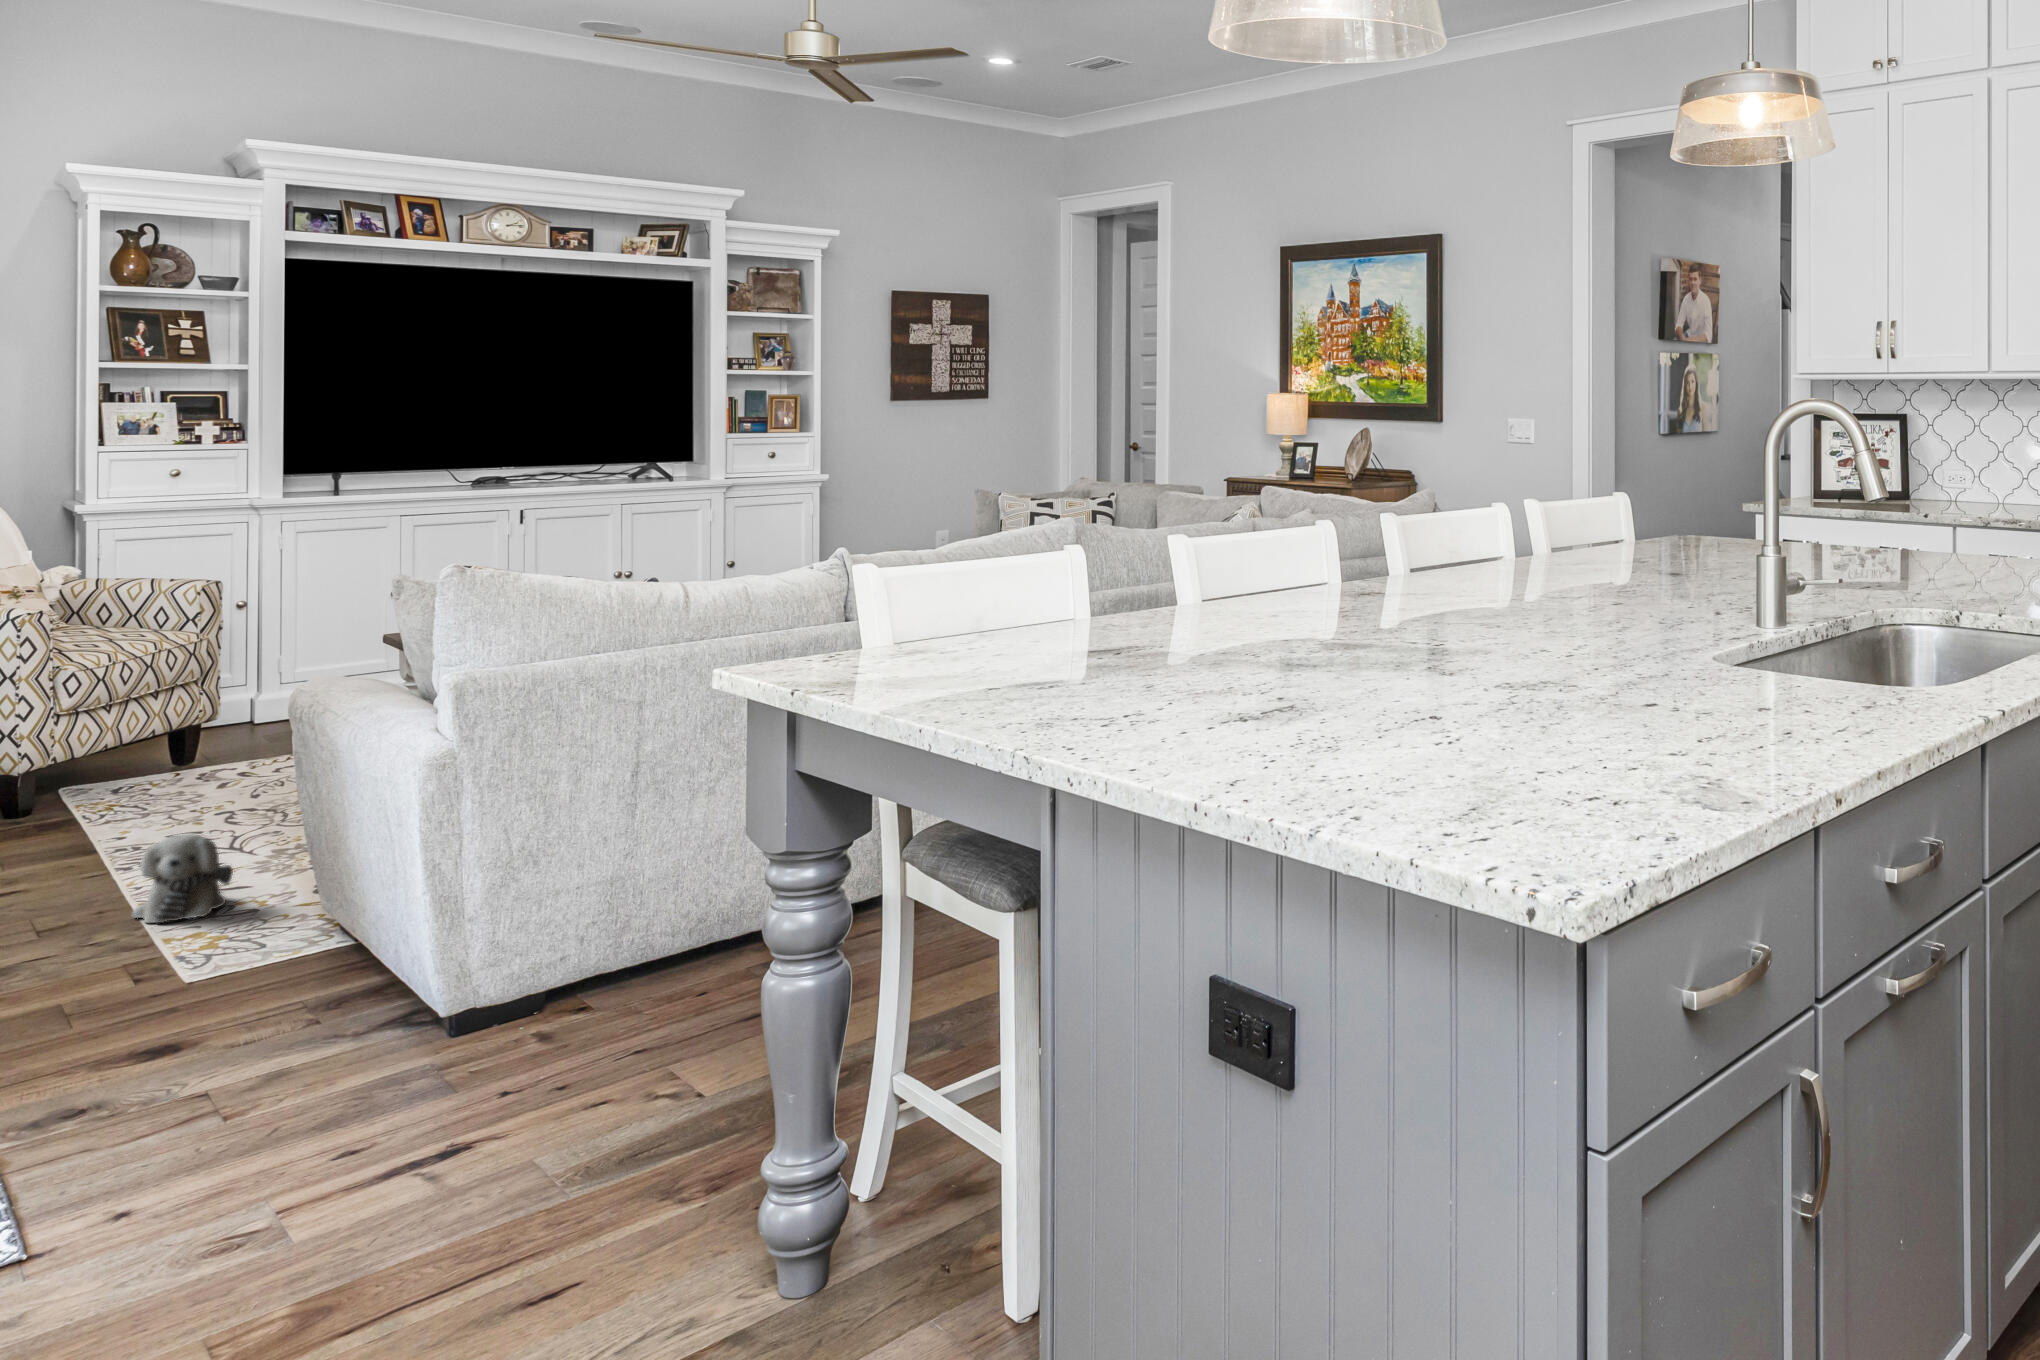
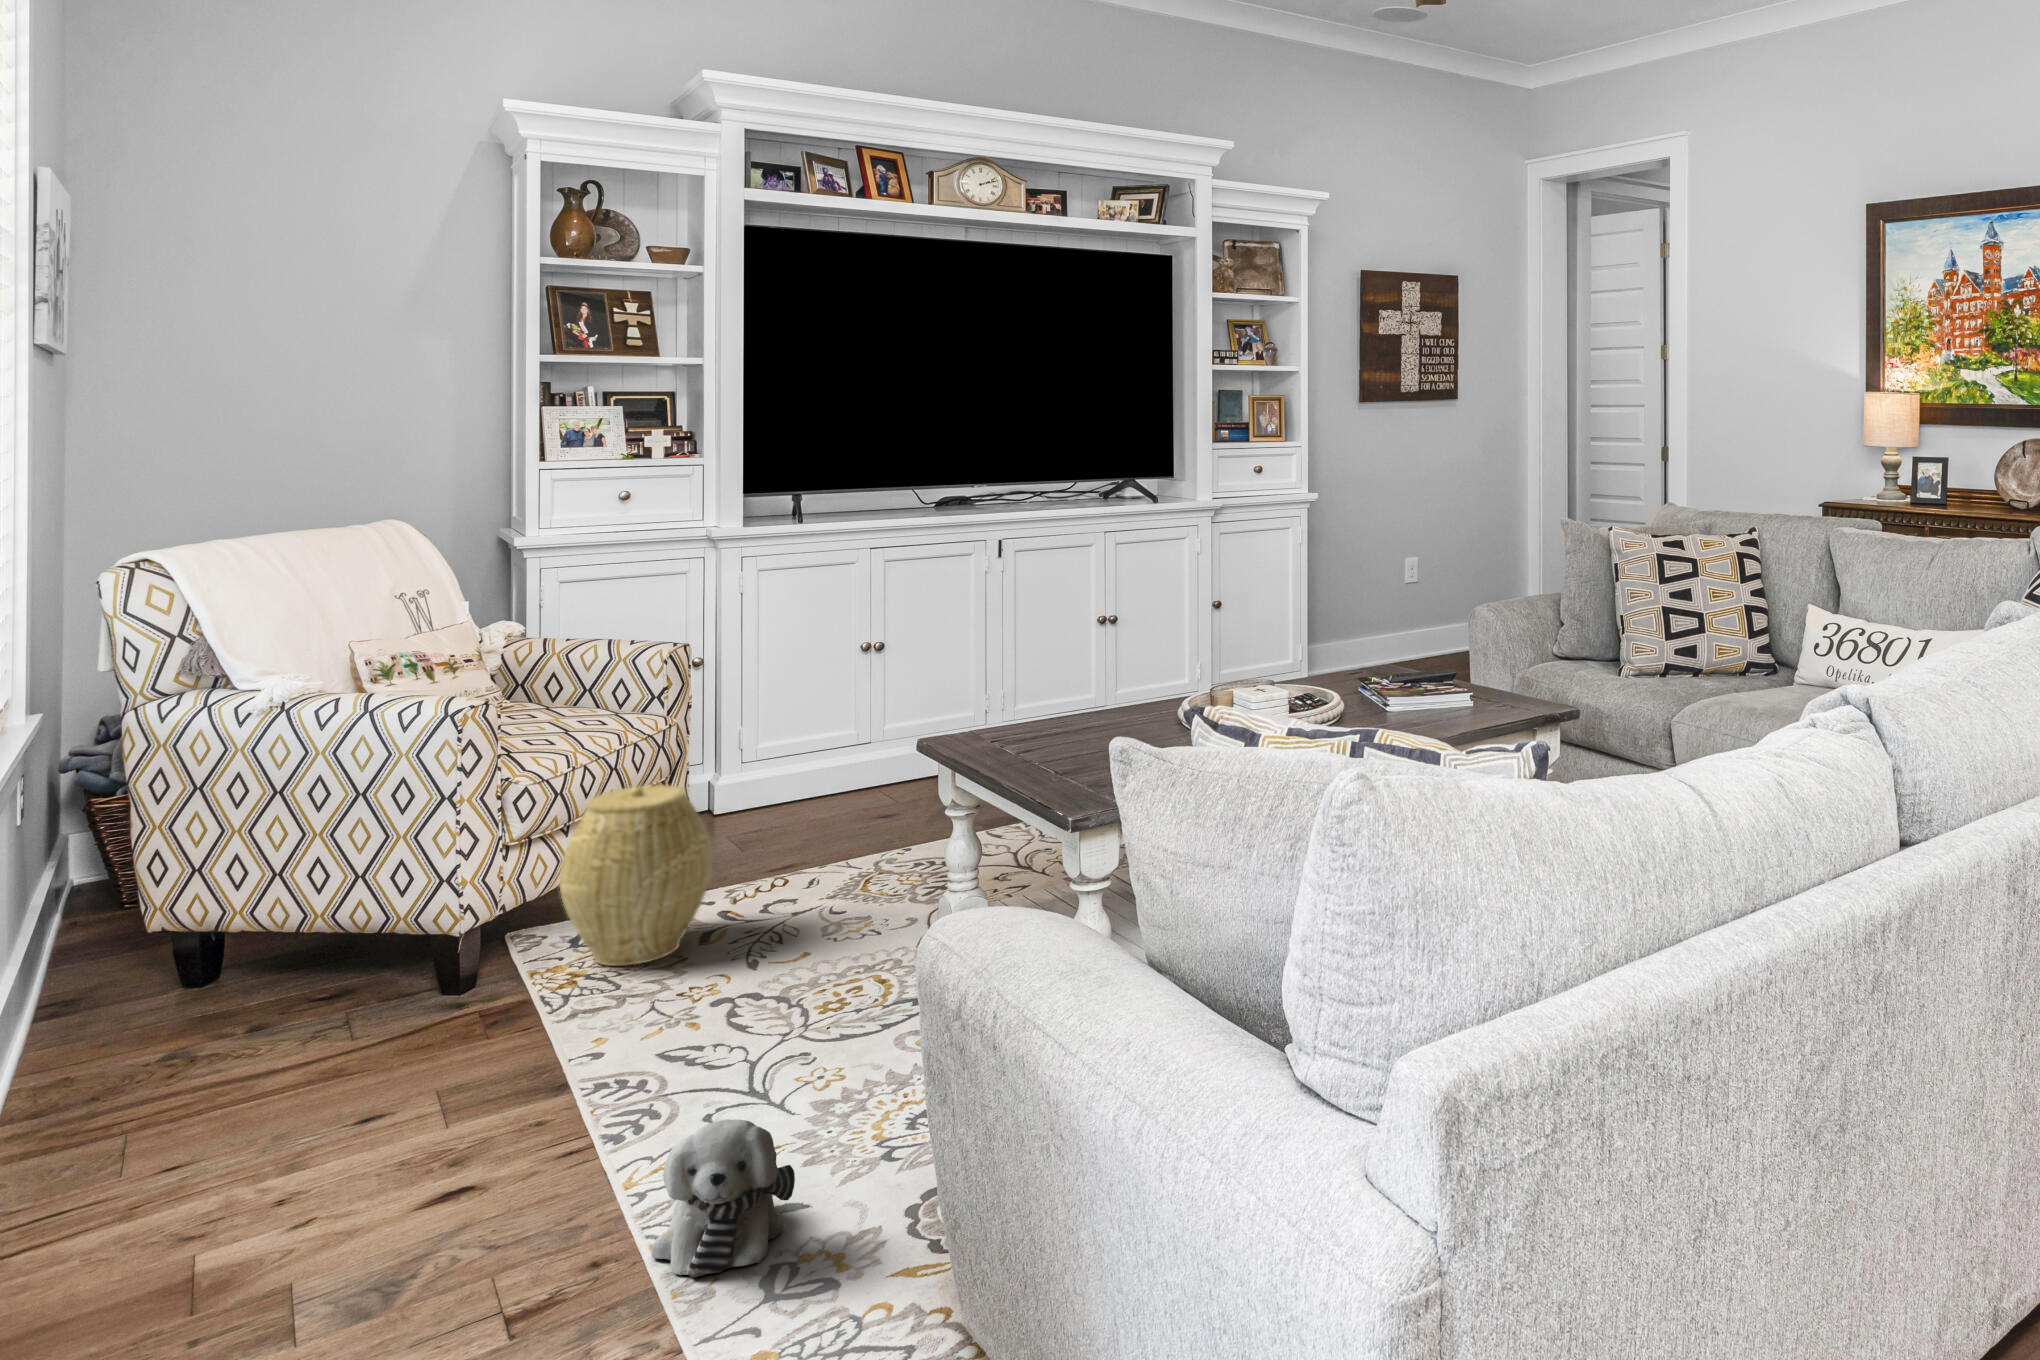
woven basket: none [100,677,225,804] -> present [560,785,712,966]

